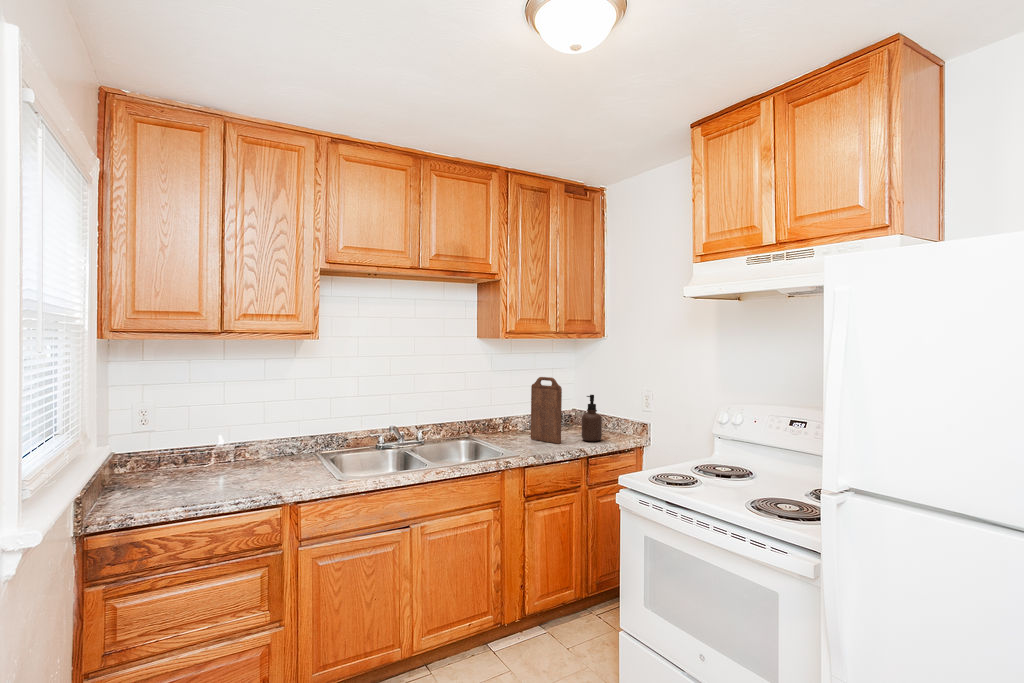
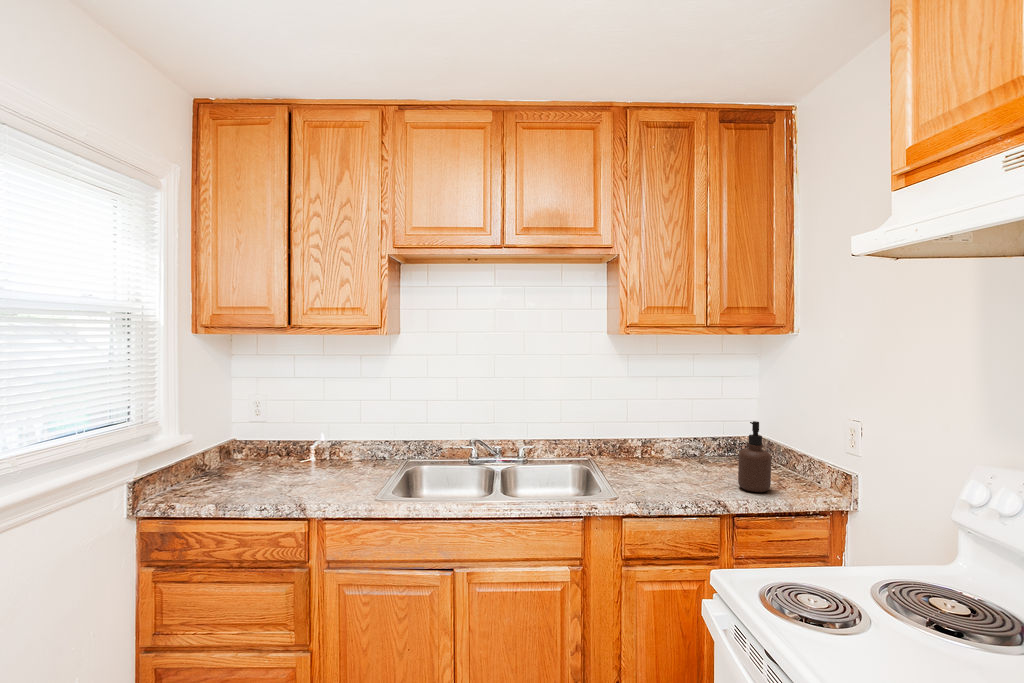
cutting board: present [531,377,562,444] -> none [666,390,703,488]

